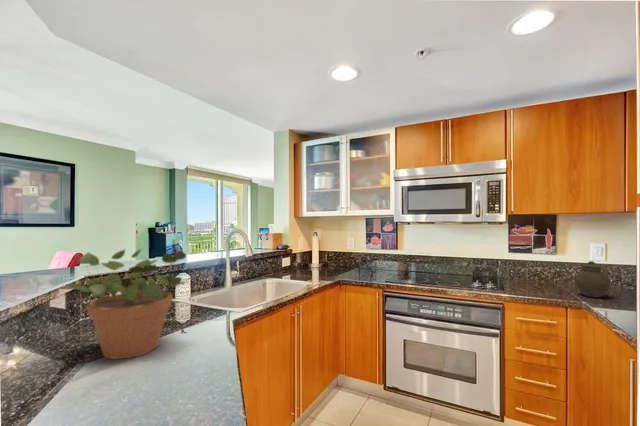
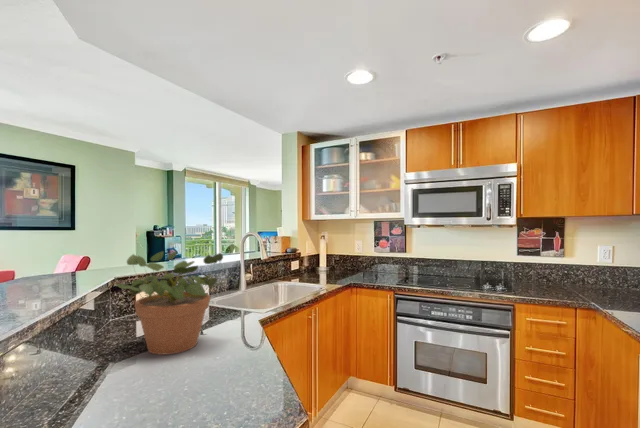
jar: present [575,261,610,298] -> none [584,263,617,298]

